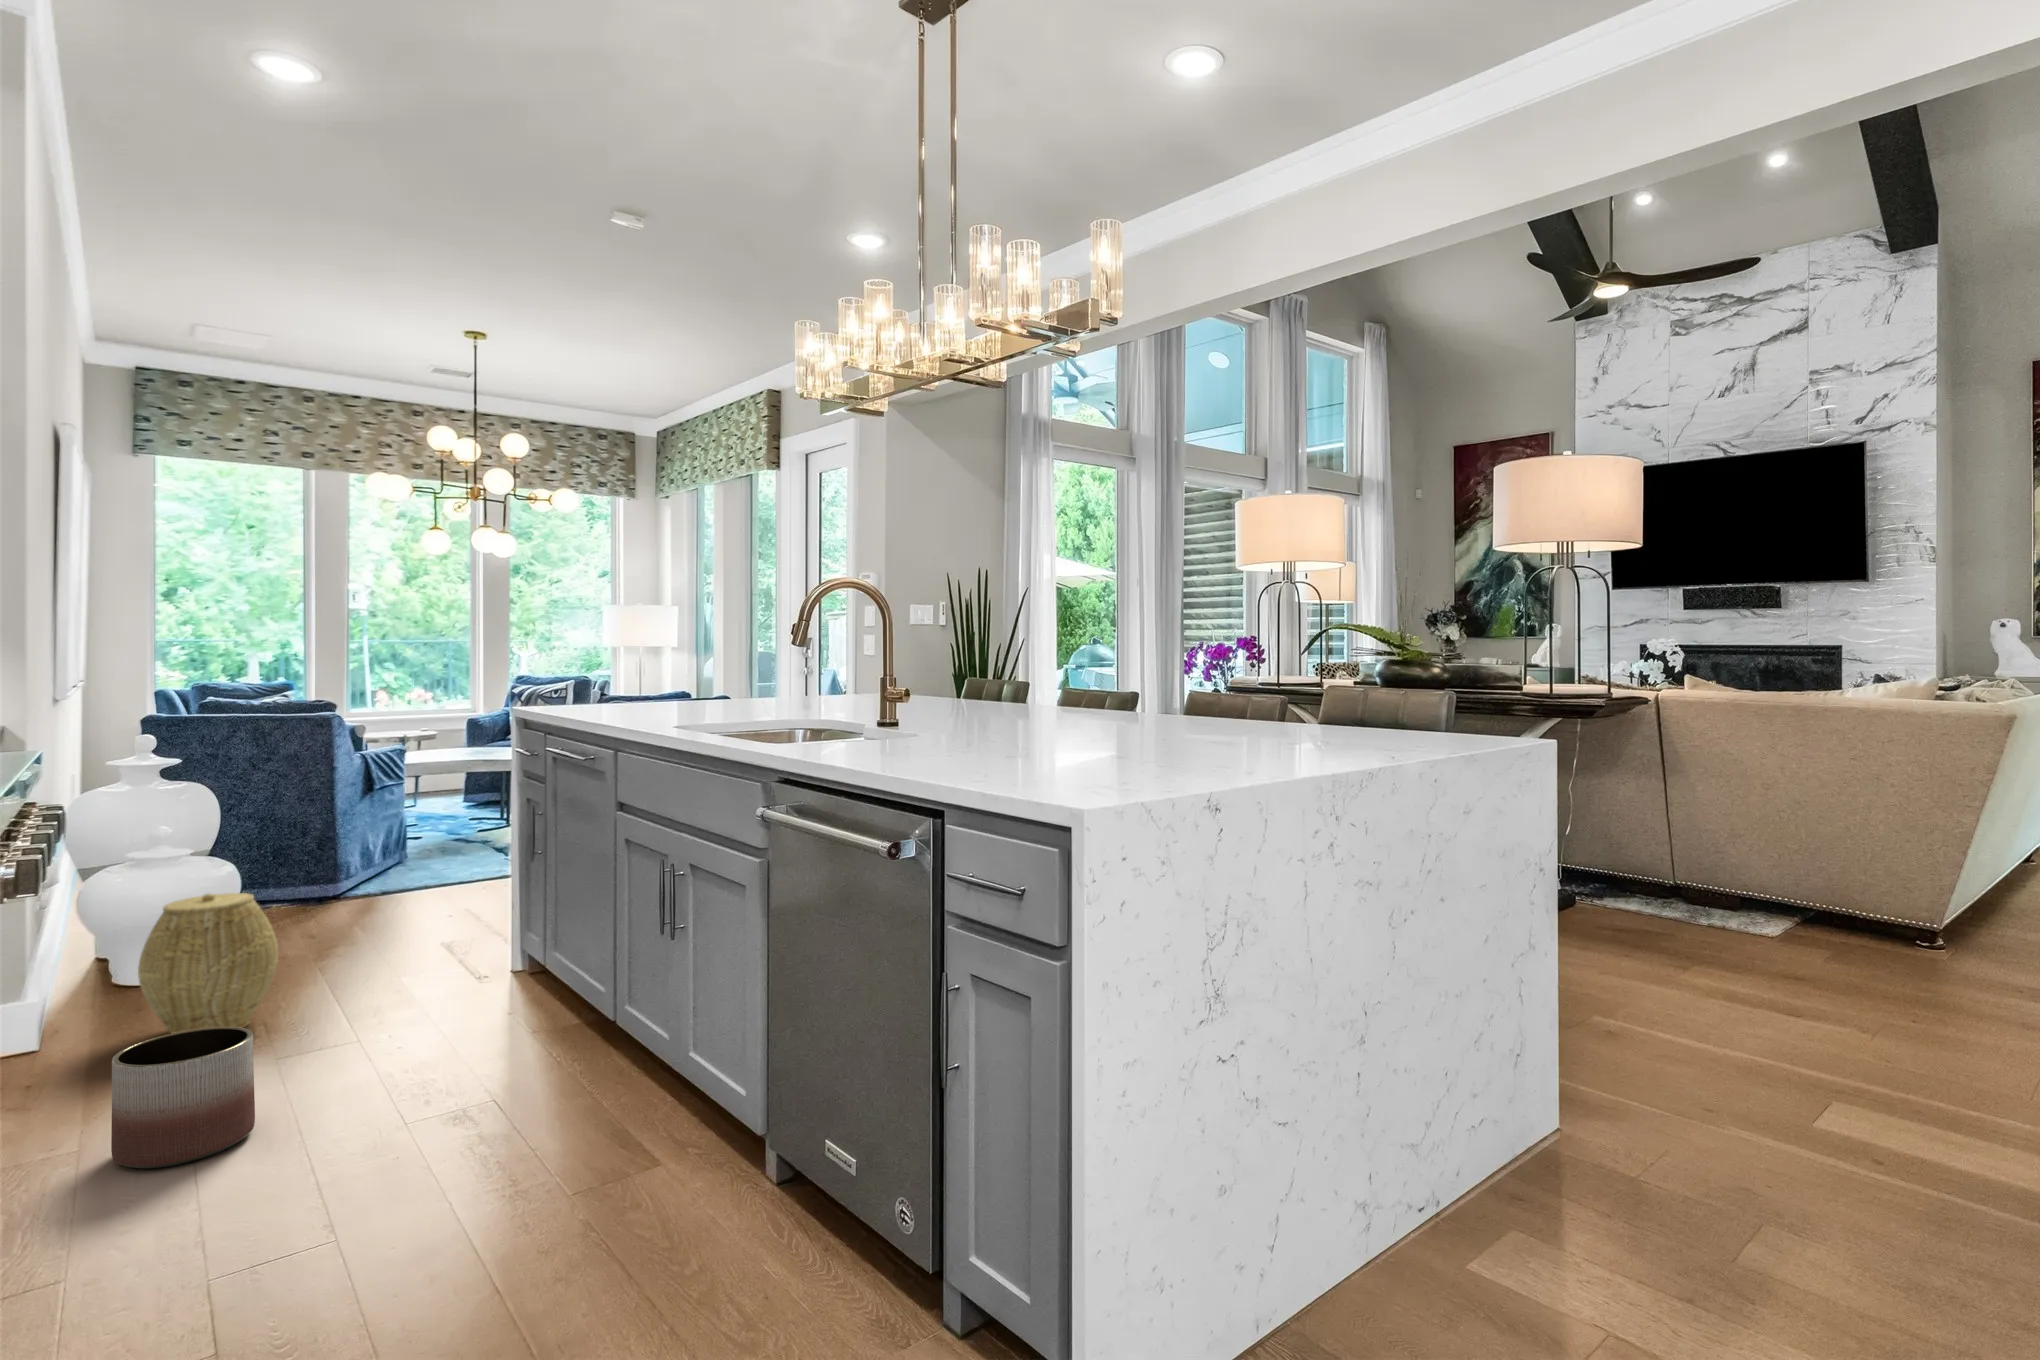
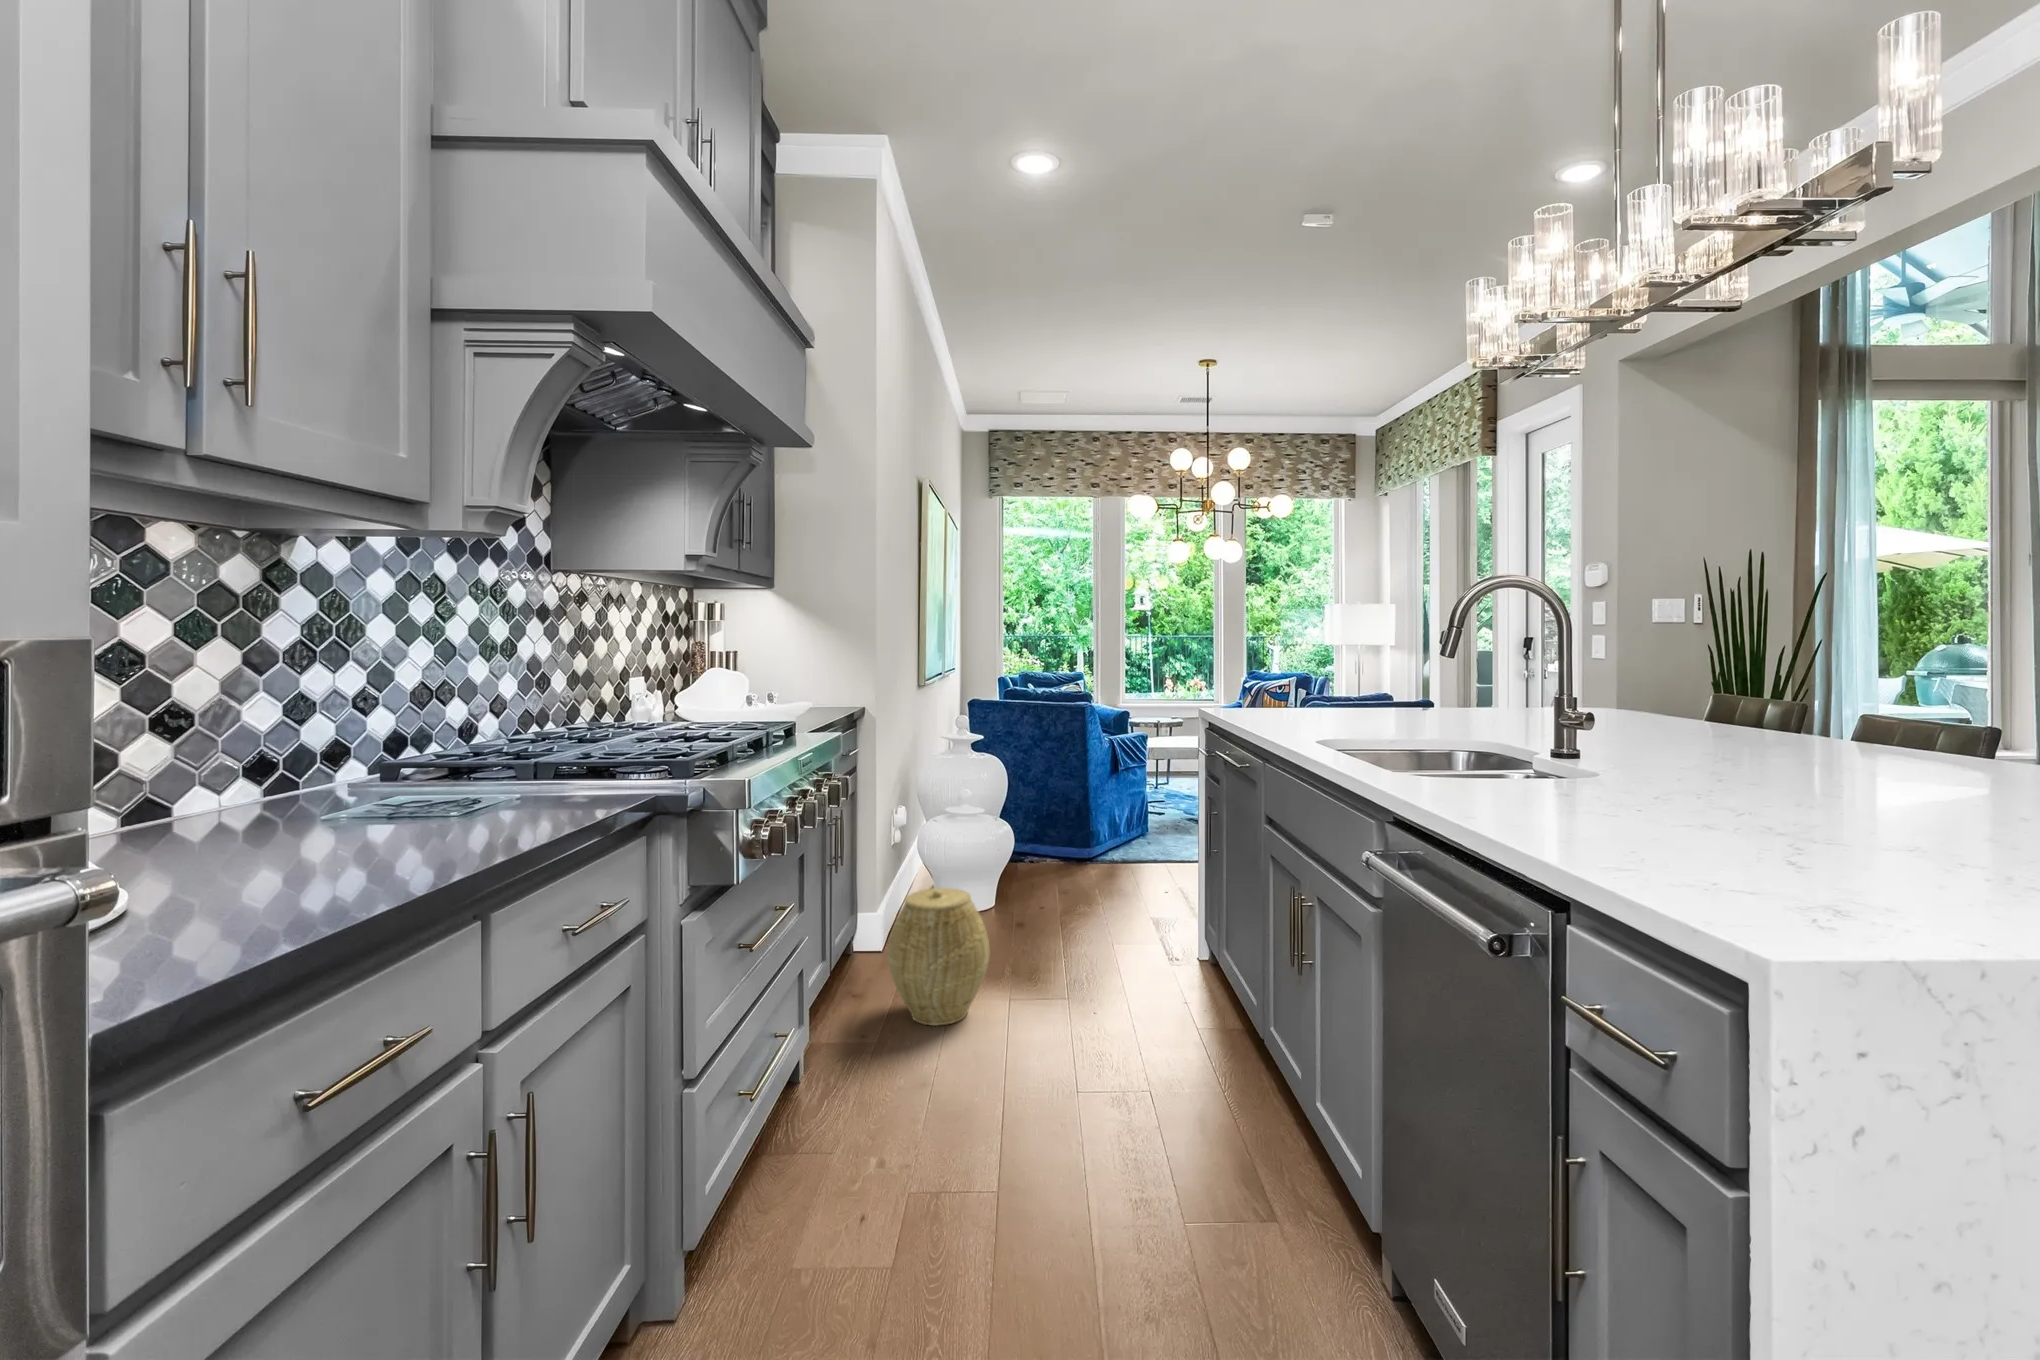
planter: present [111,1027,255,1168] -> none [789,1064,905,1222]

